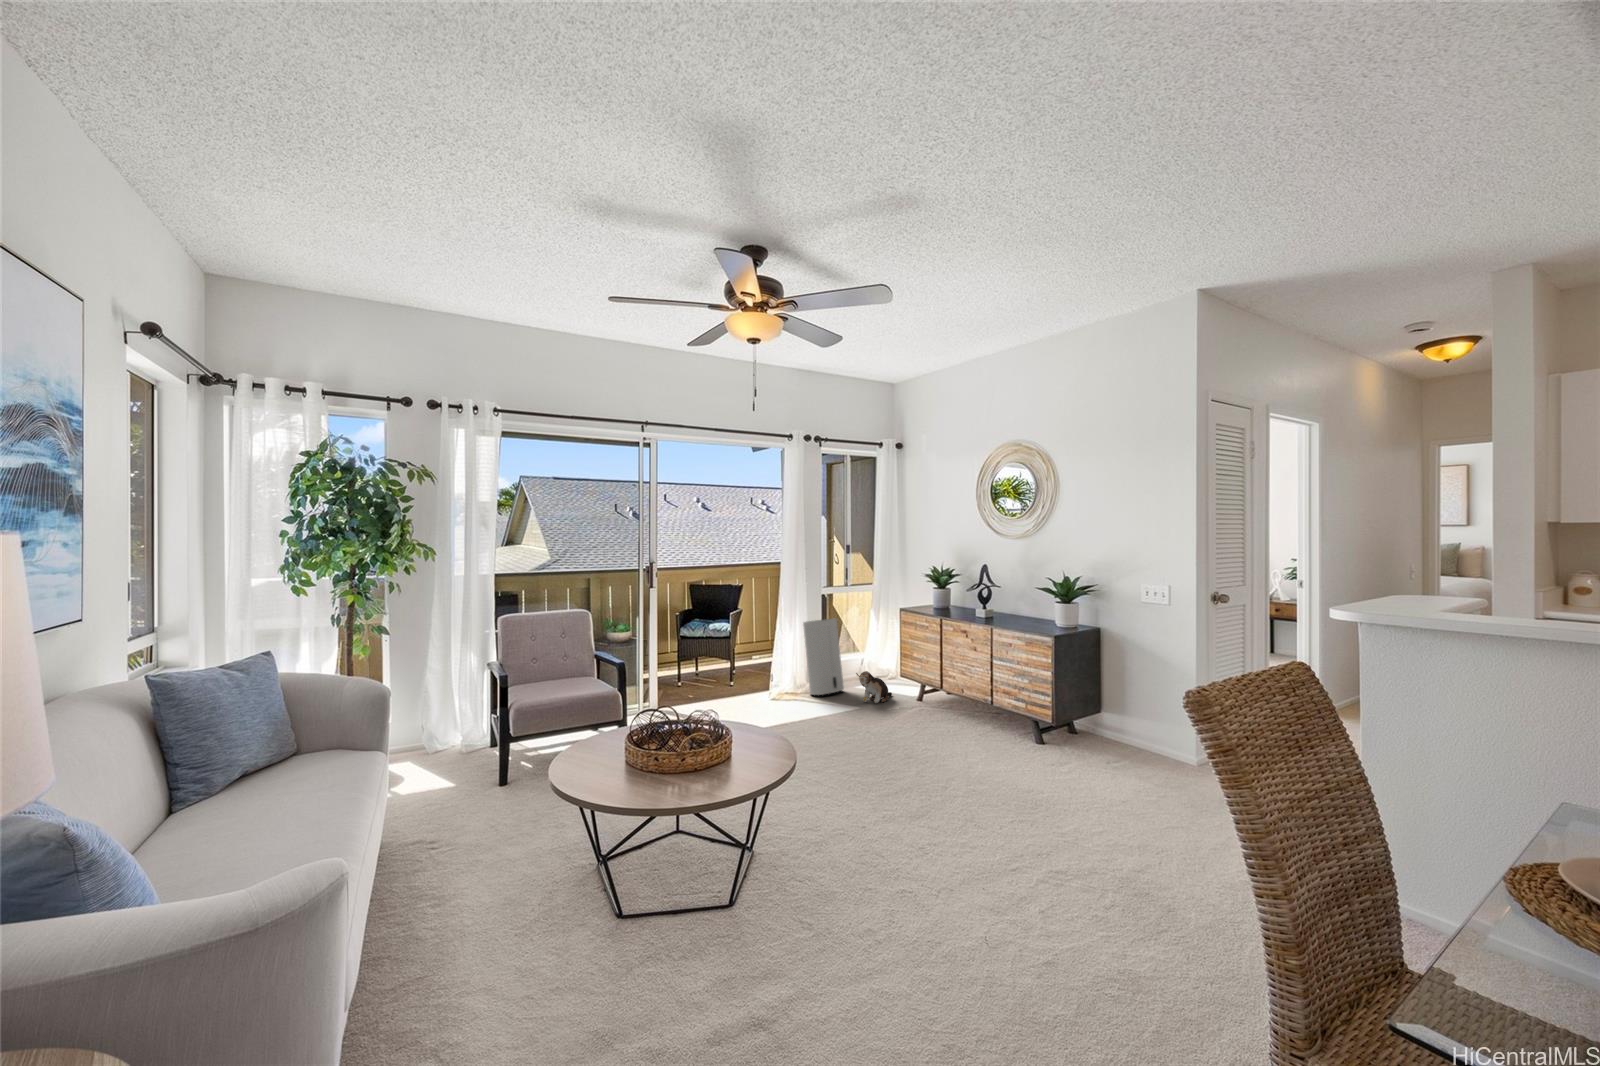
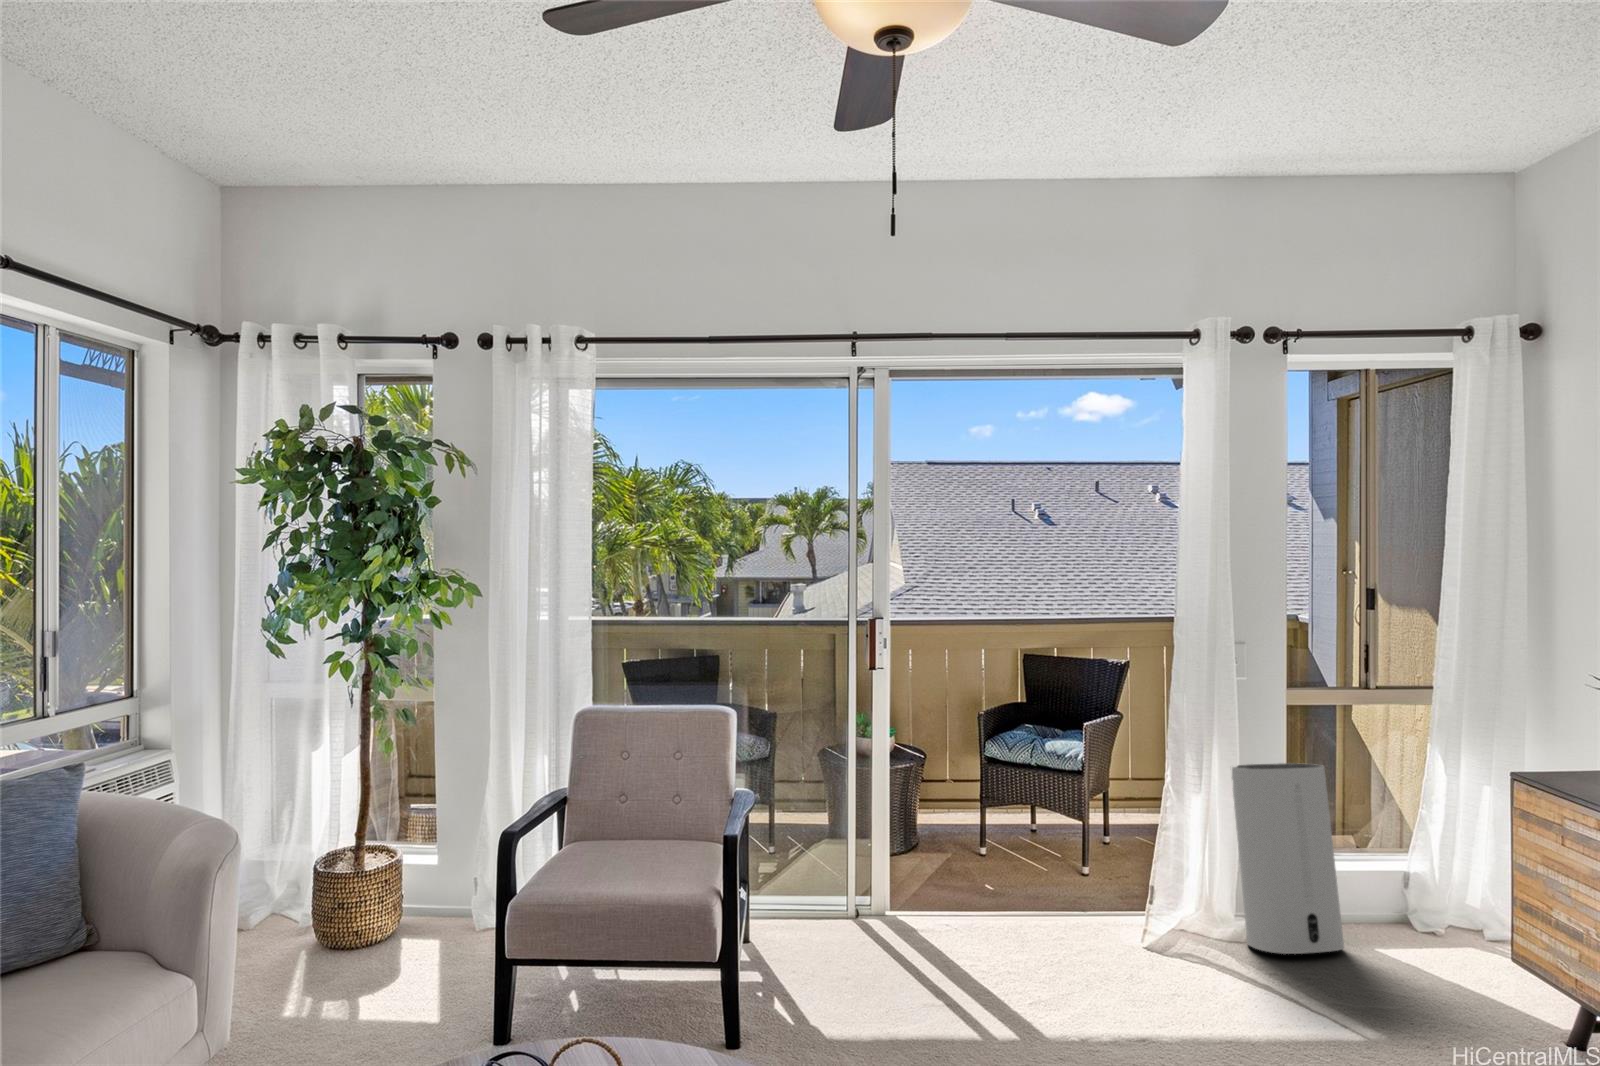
plush toy: present [856,671,892,703] -> none [1358,926,1488,1023]

